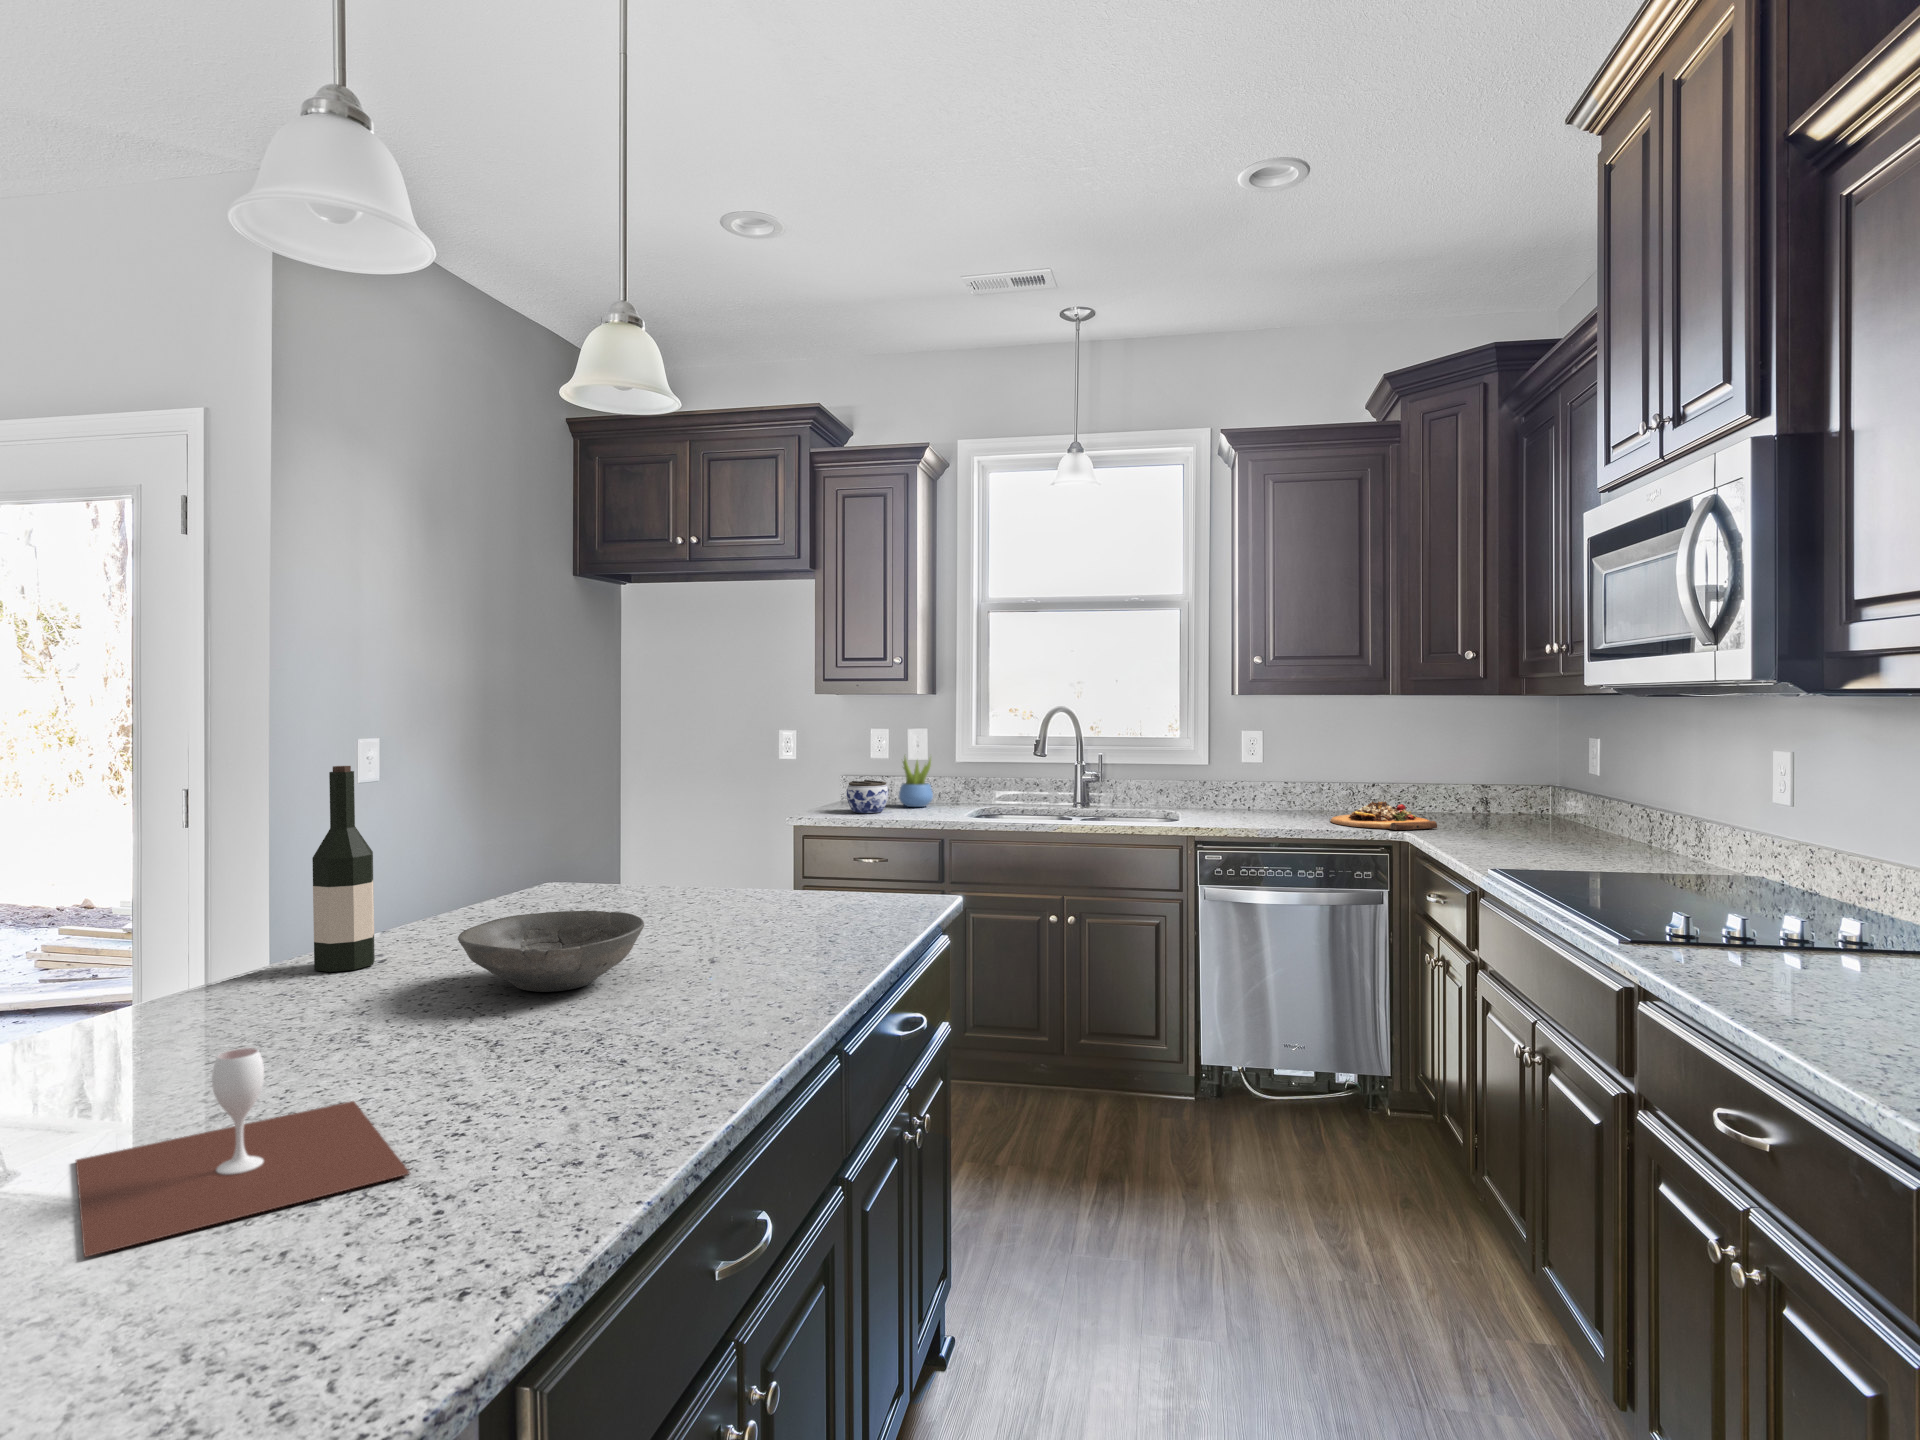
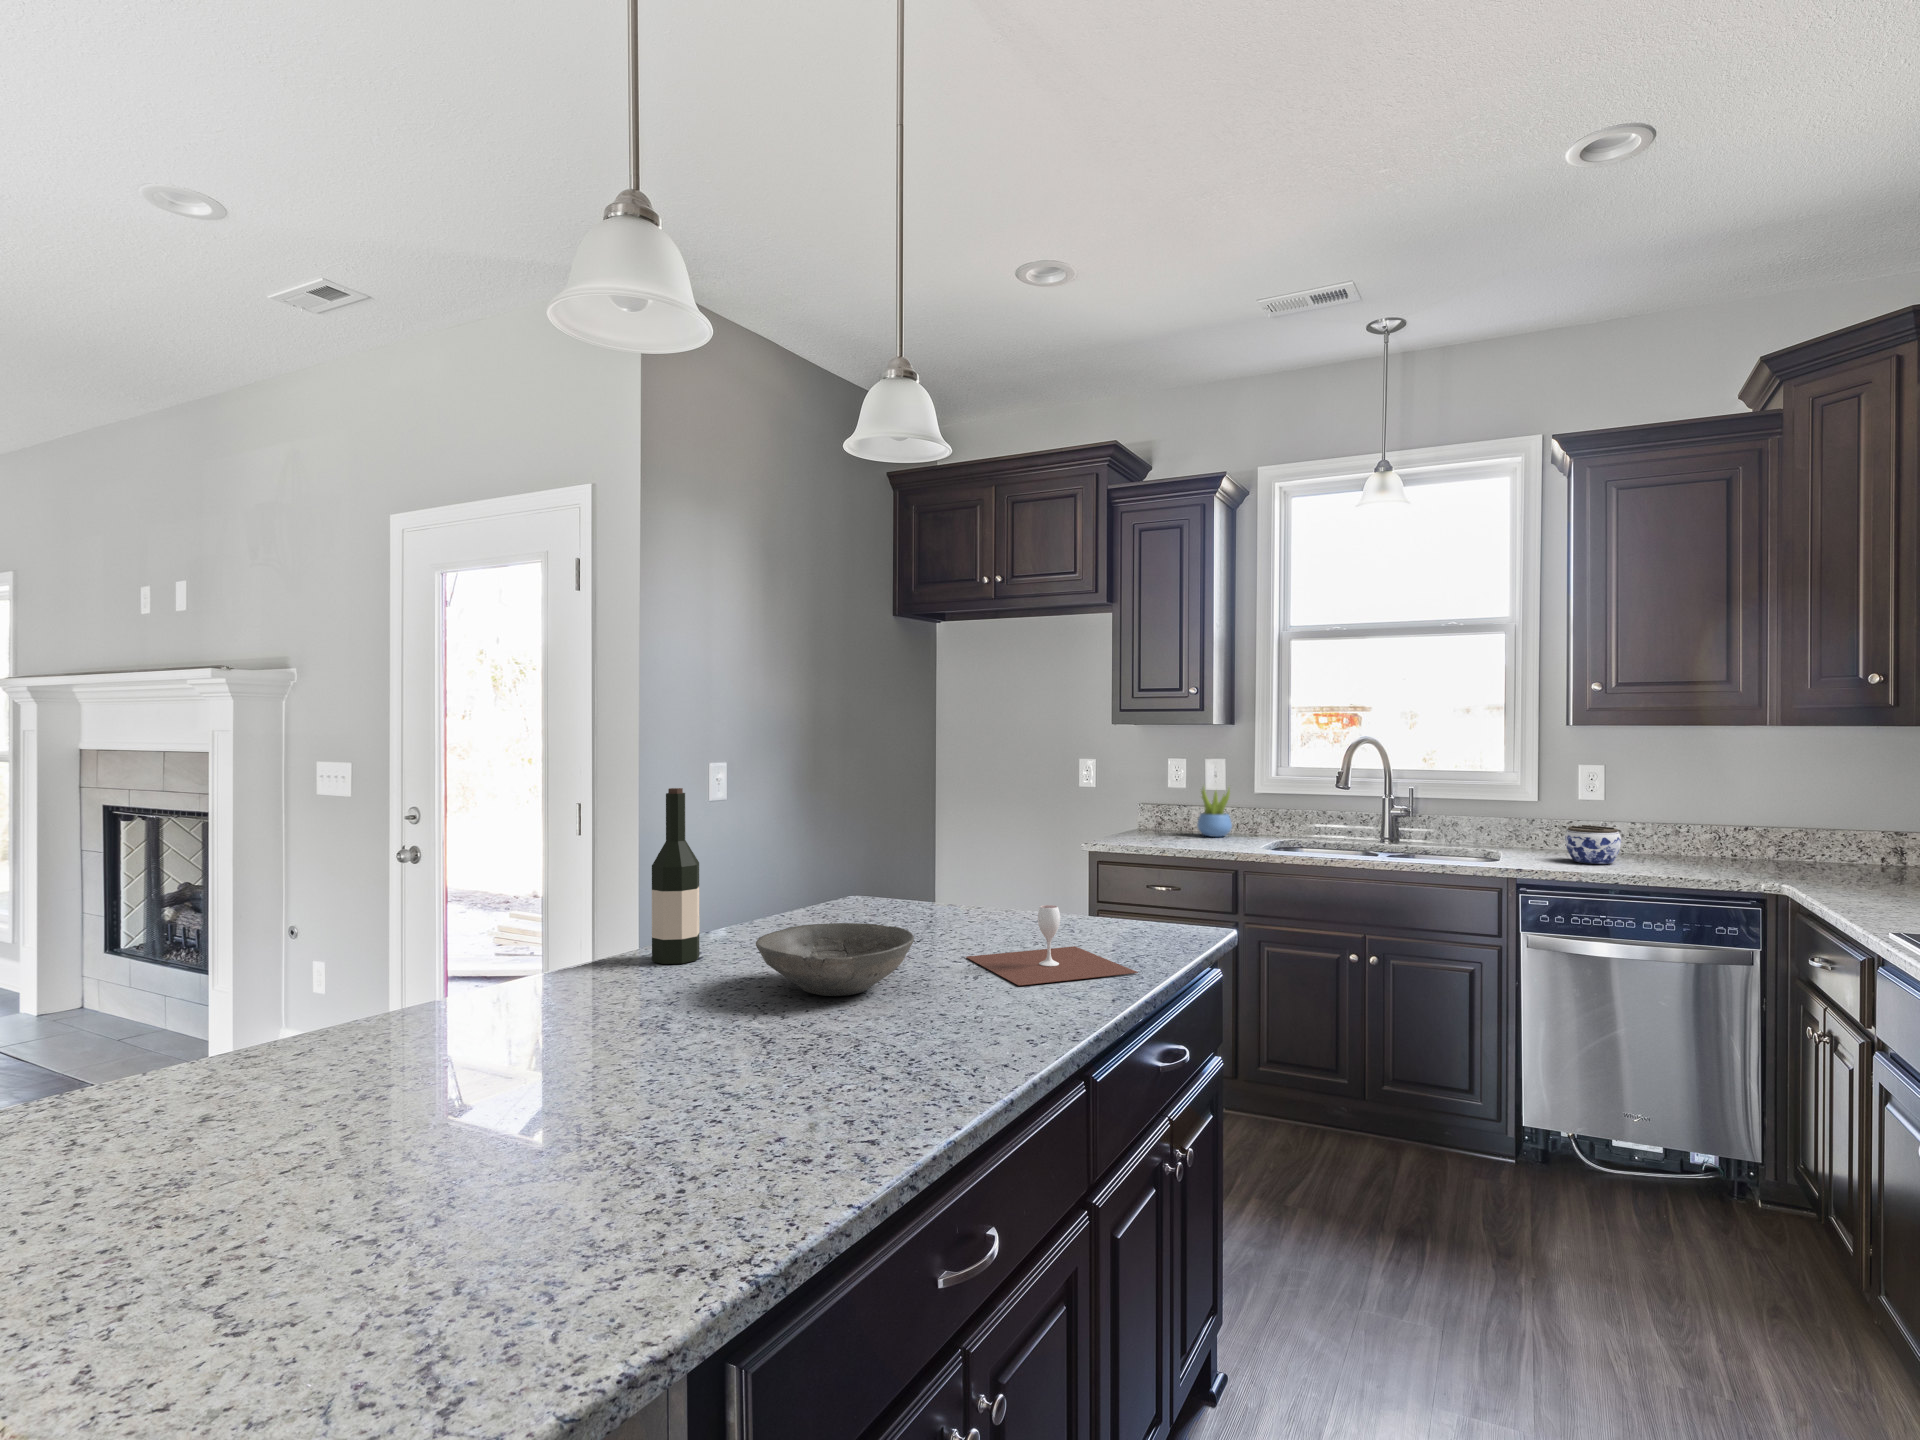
jar: present [847,780,888,813] -> present [1565,825,1621,864]
cutting board: present [1330,801,1437,830] -> none [1683,847,1826,881]
wine glass: present [76,1048,410,1257] -> present [966,905,1138,986]

